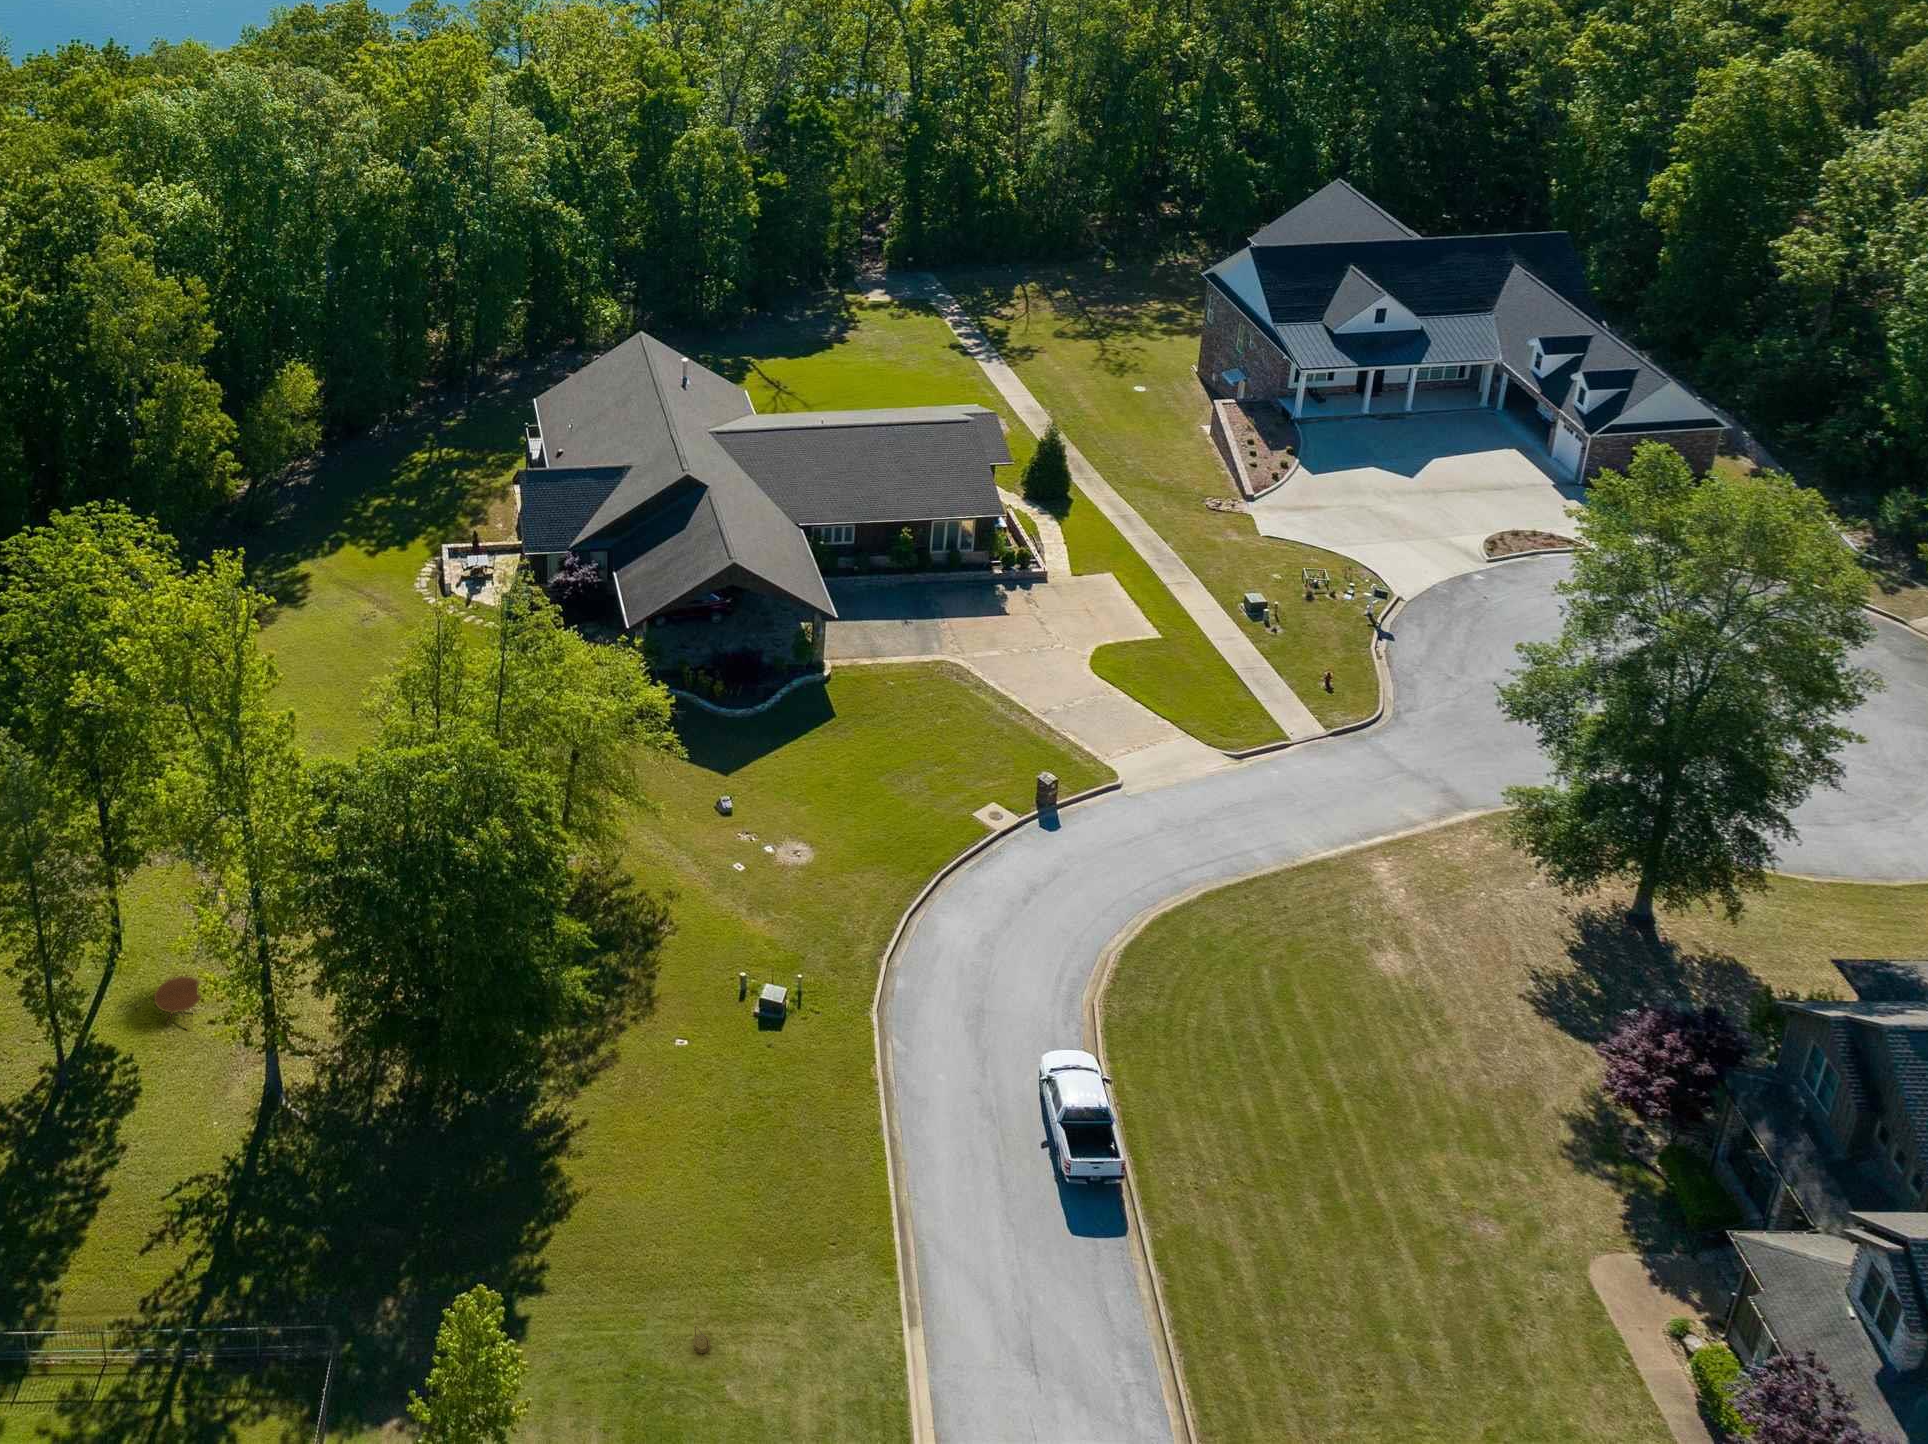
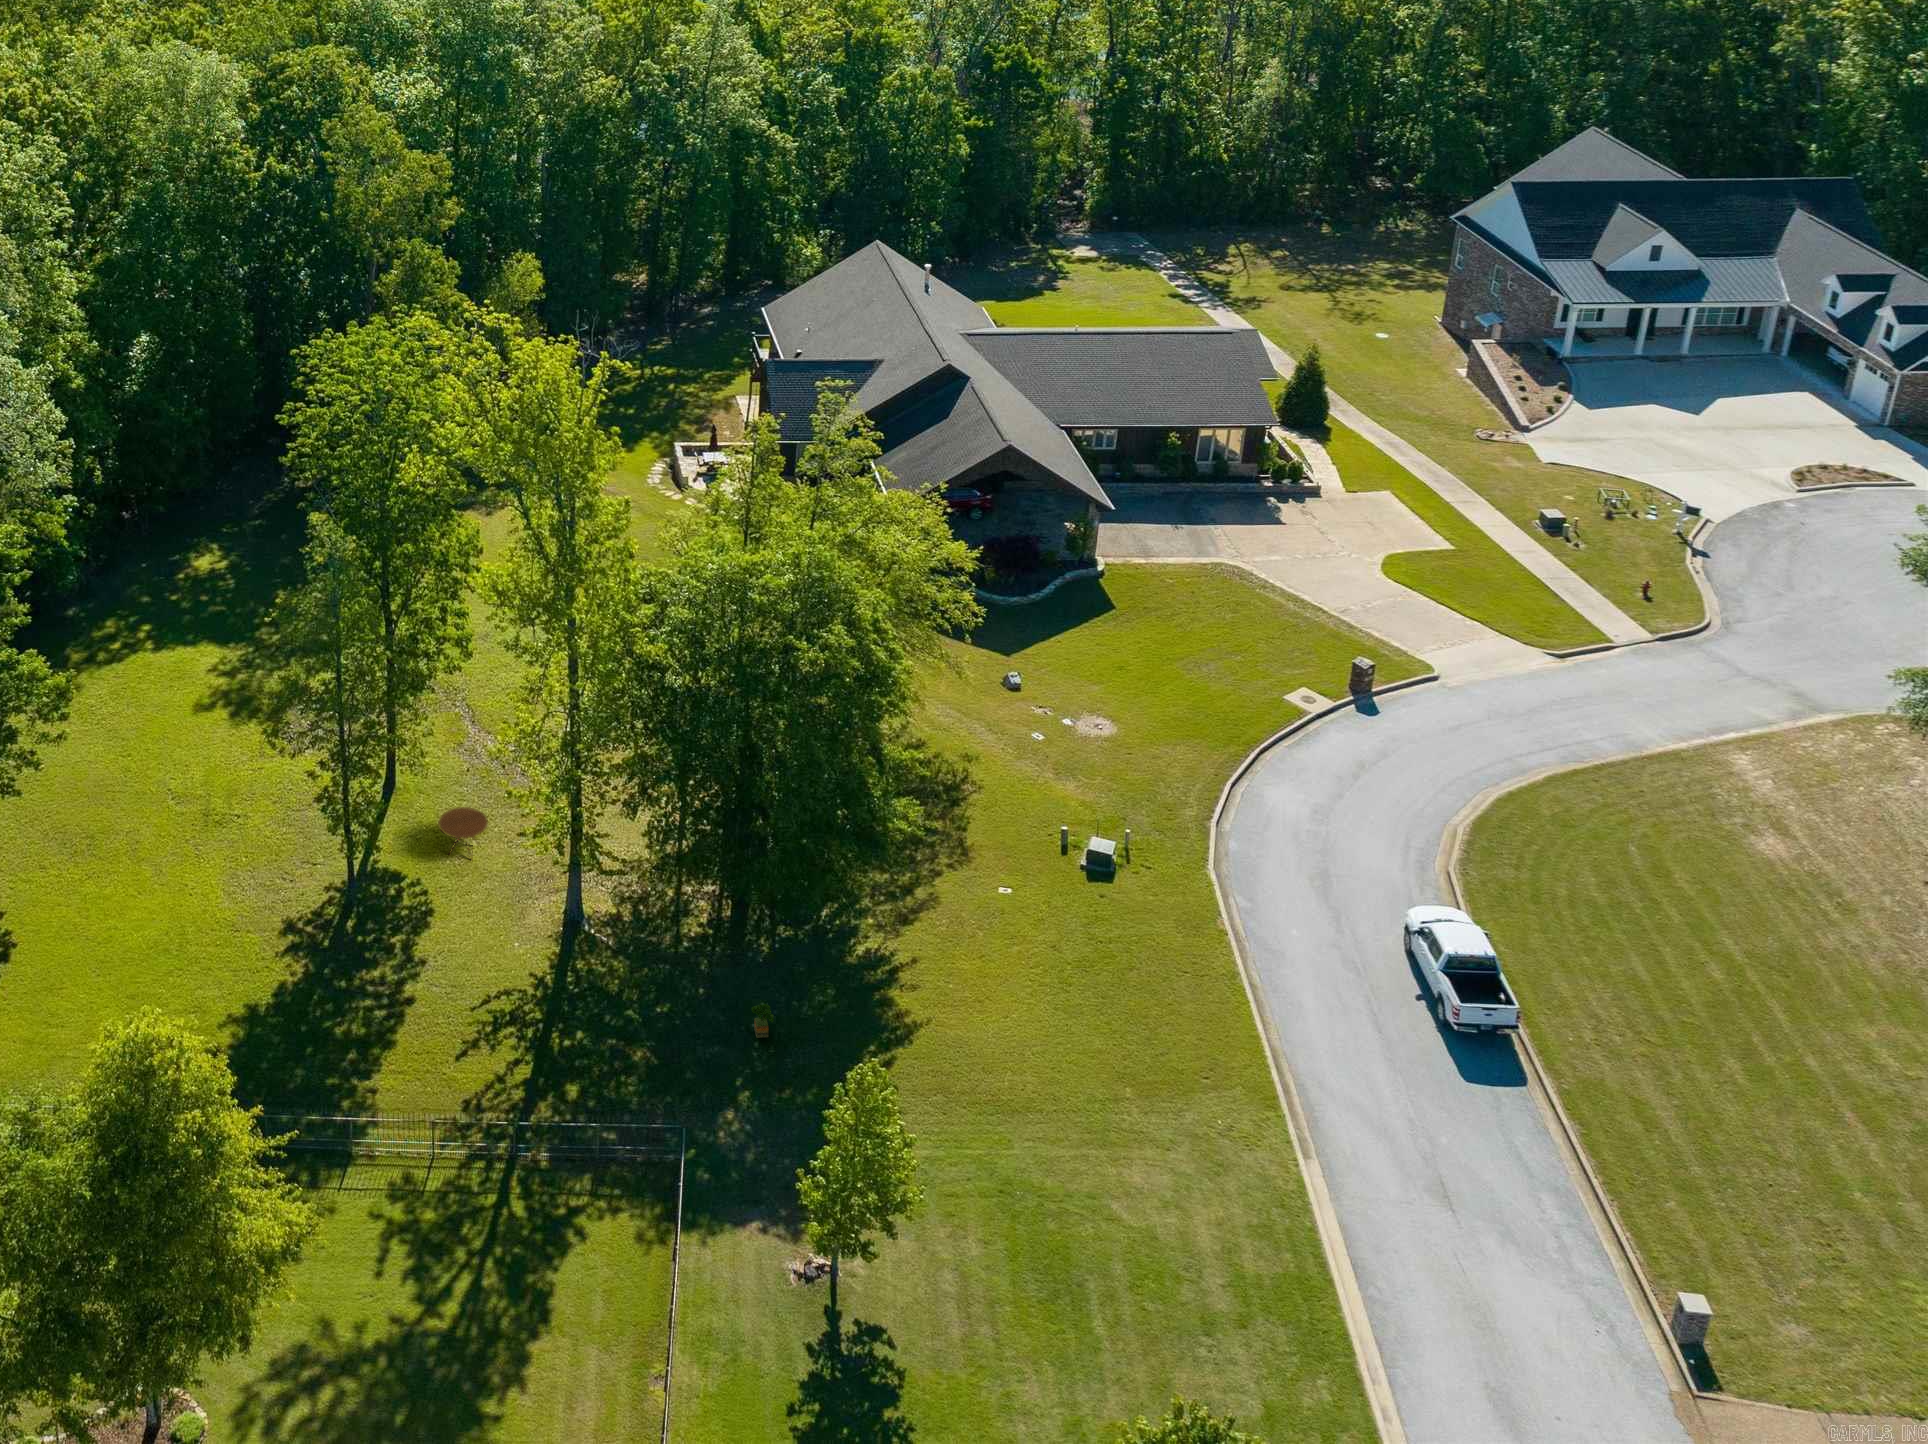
potted tree: none [421,1184,443,1217] -> present [752,1004,774,1038]
basket: present [693,1326,710,1353] -> none [1071,1149,1090,1178]

